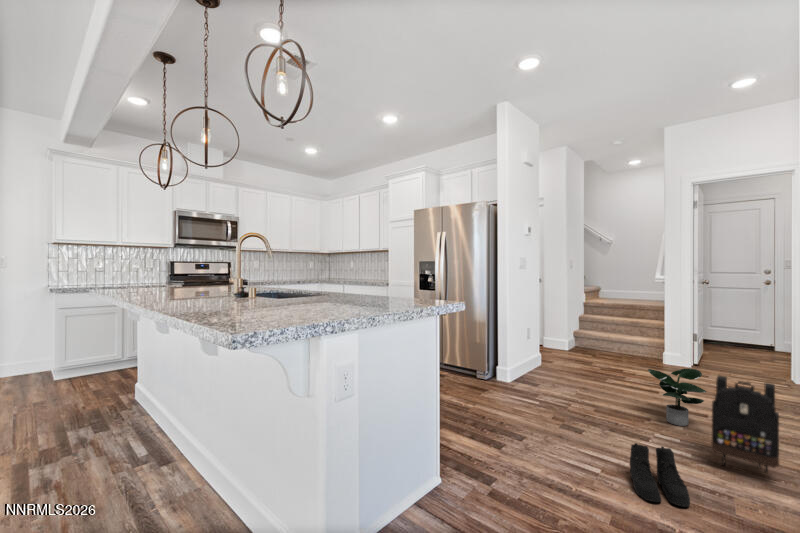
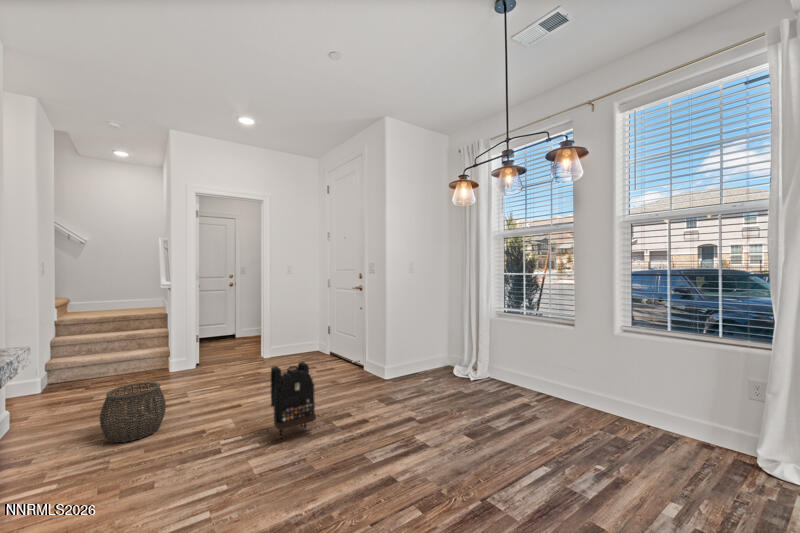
woven basket: none [573,355,623,402] -> present [99,382,166,443]
potted plant: present [648,369,706,426] -> none [201,368,252,425]
boots: present [630,443,690,507] -> none [236,446,294,510]

